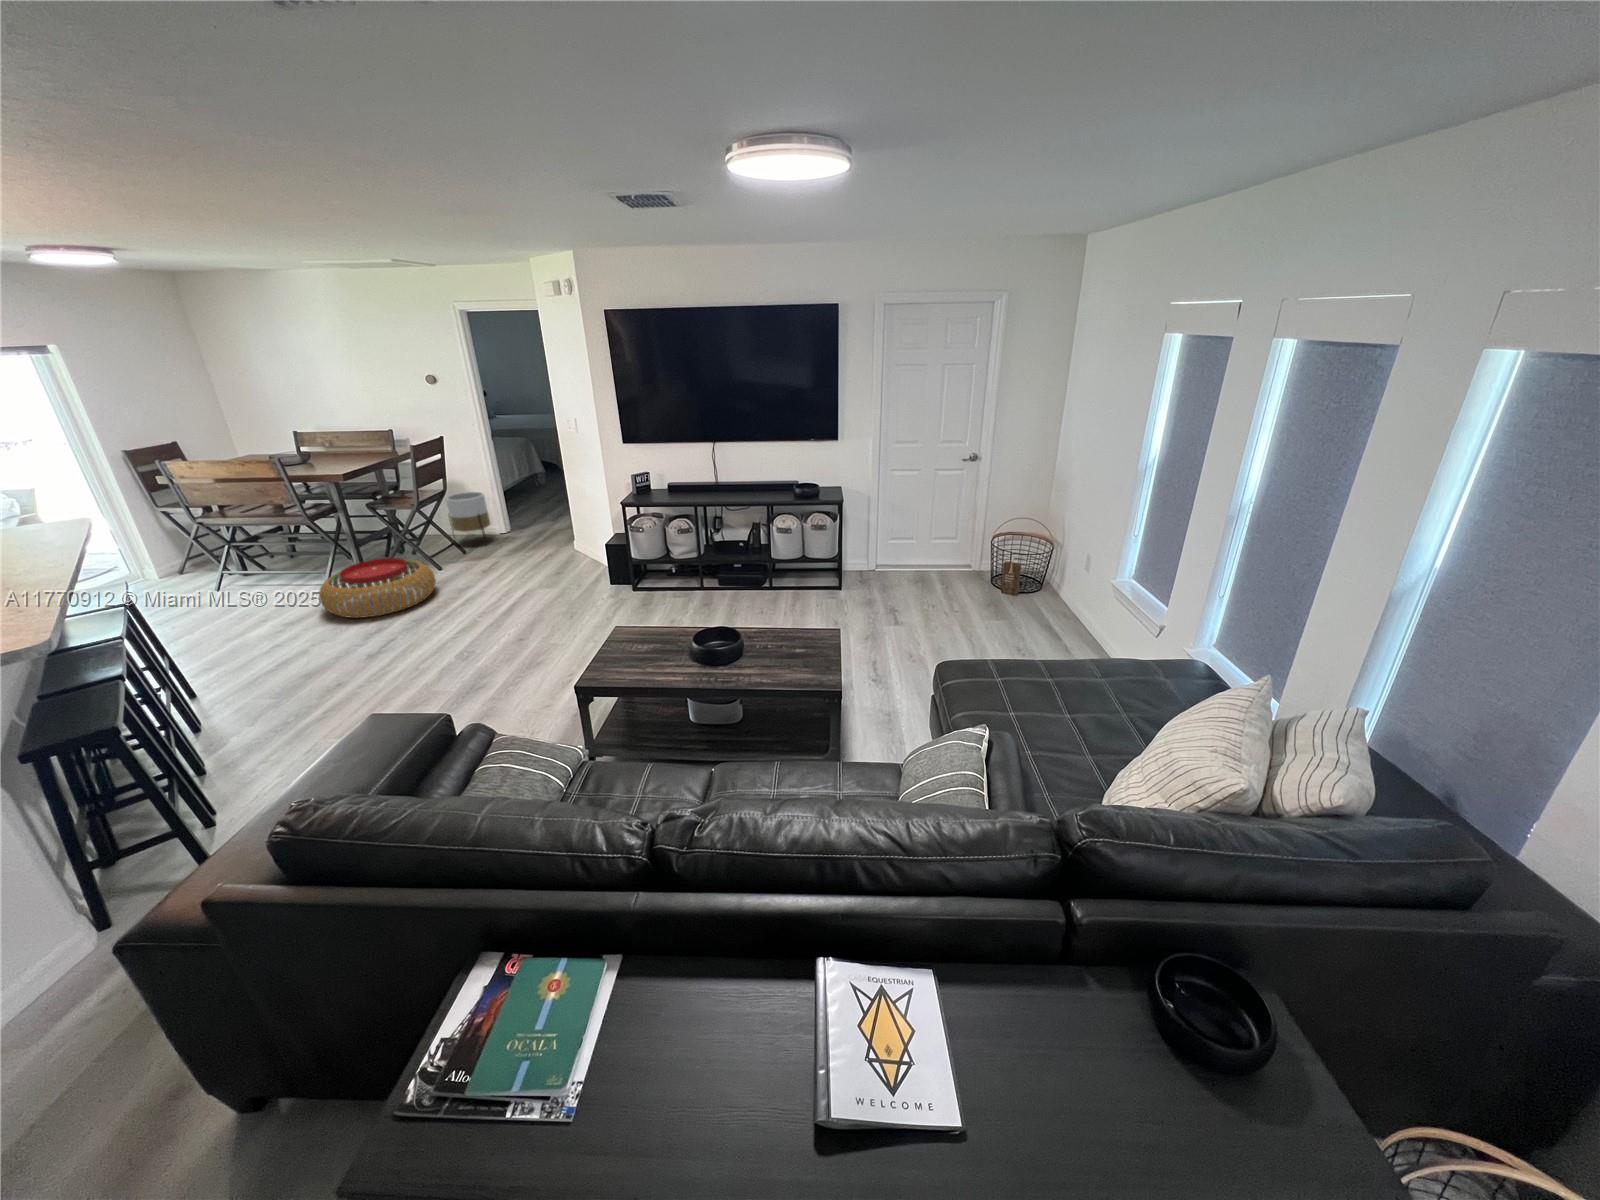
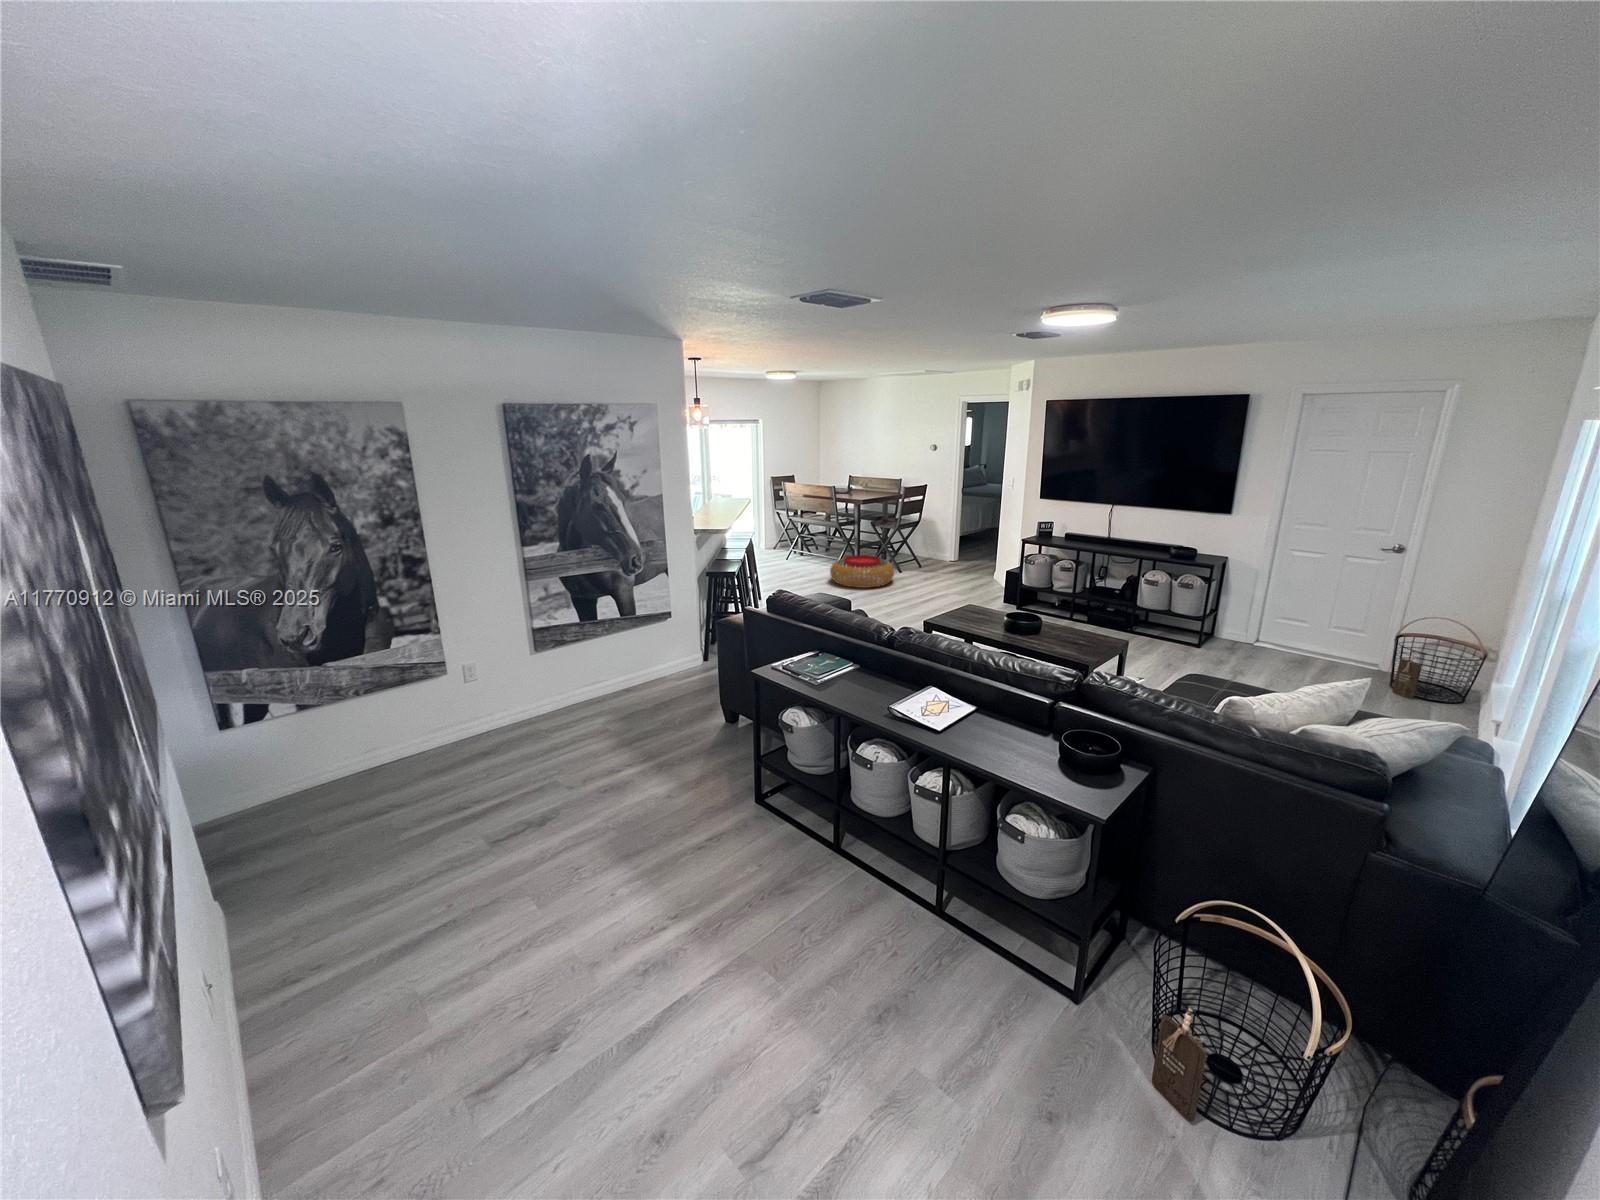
planter: present [446,492,490,537] -> none [917,526,945,565]

